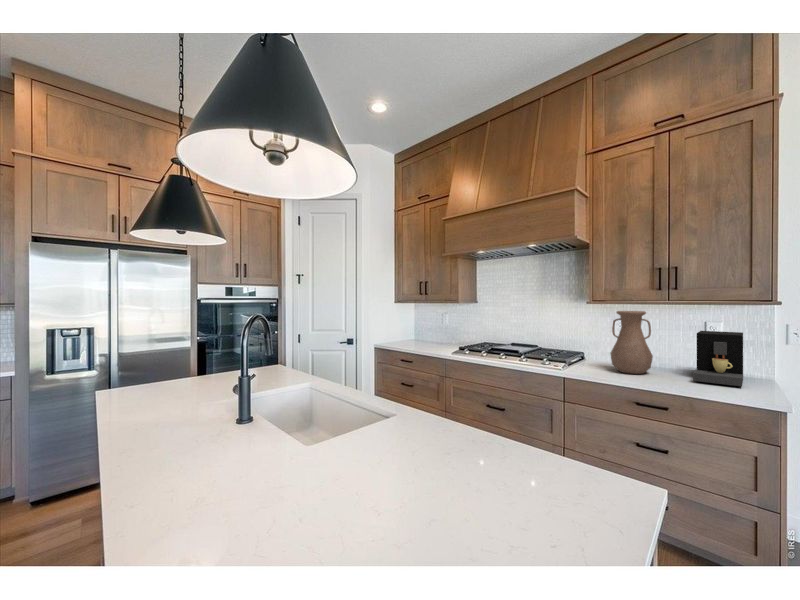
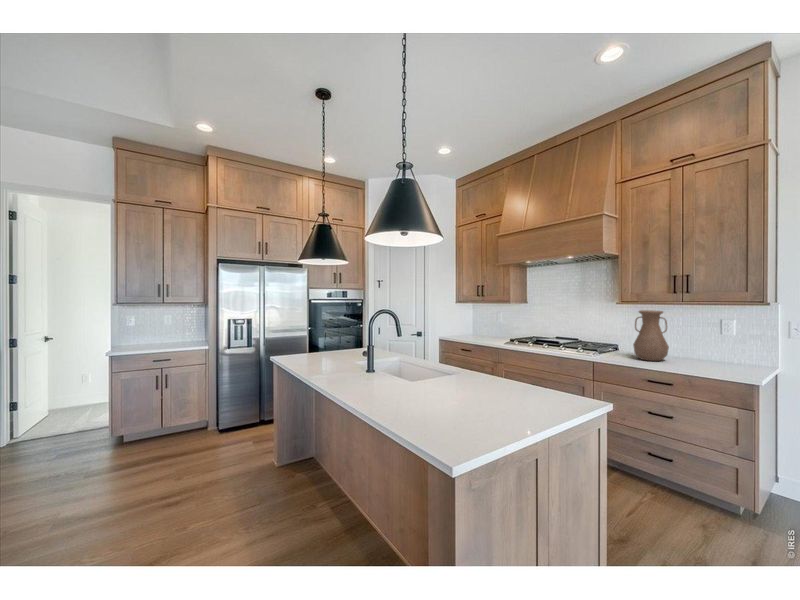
coffee maker: present [694,331,743,386] -> none [698,327,750,371]

